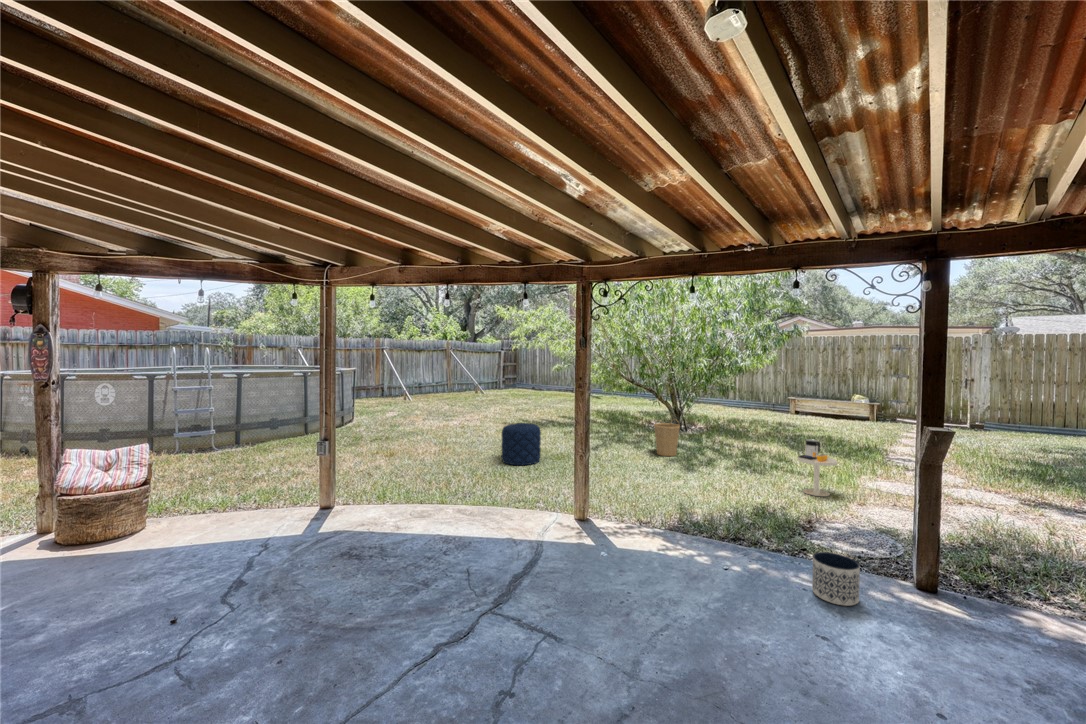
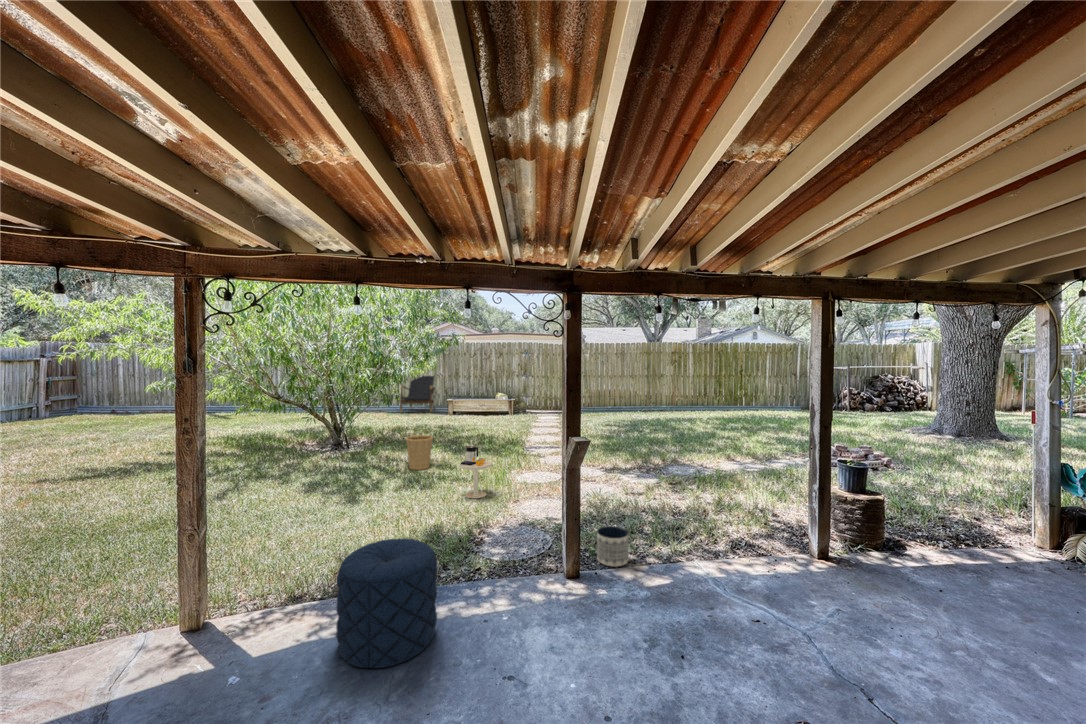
lounge chair: none [737,371,775,410] -> present [400,376,435,412]
pouf: present [501,423,541,465] -> present [336,539,438,668]
basket: present [654,423,680,456] -> present [406,434,433,470]
planter: present [812,552,860,606] -> present [597,526,628,567]

